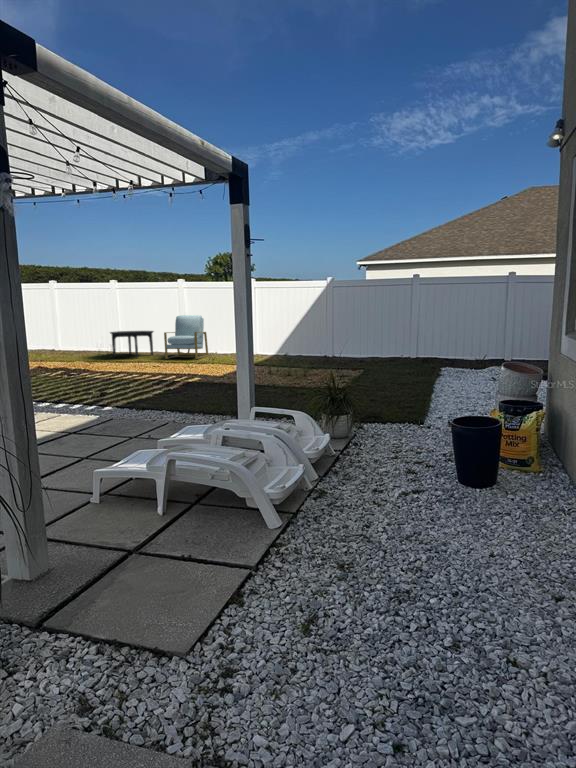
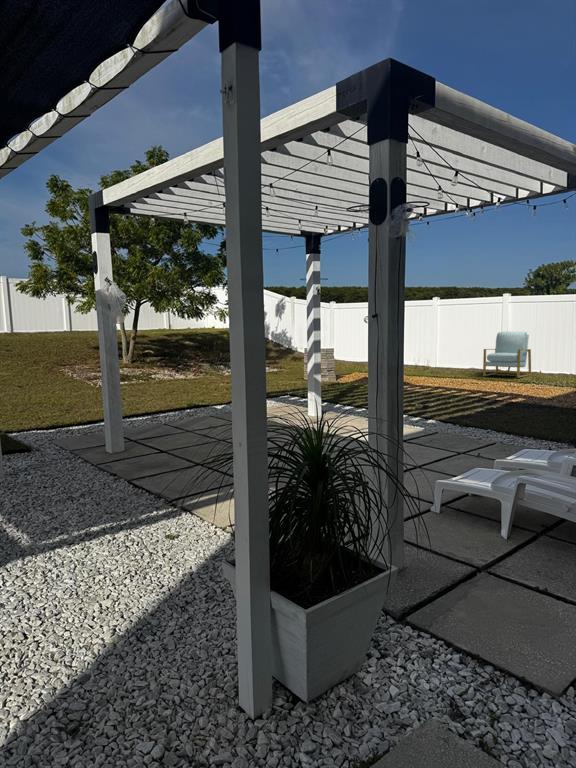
round table: present [110,331,153,358] -> none [428,347,473,374]

